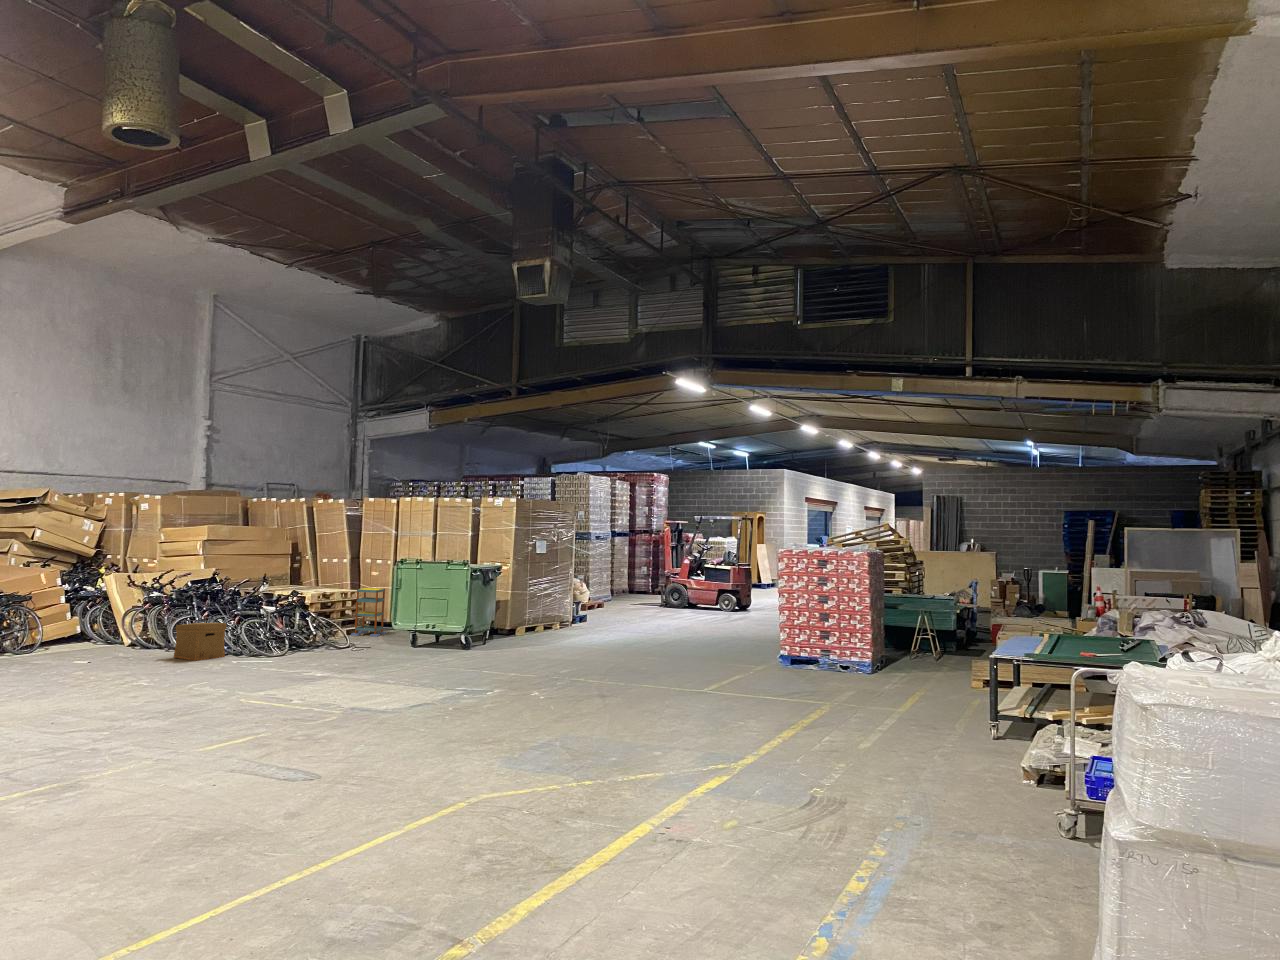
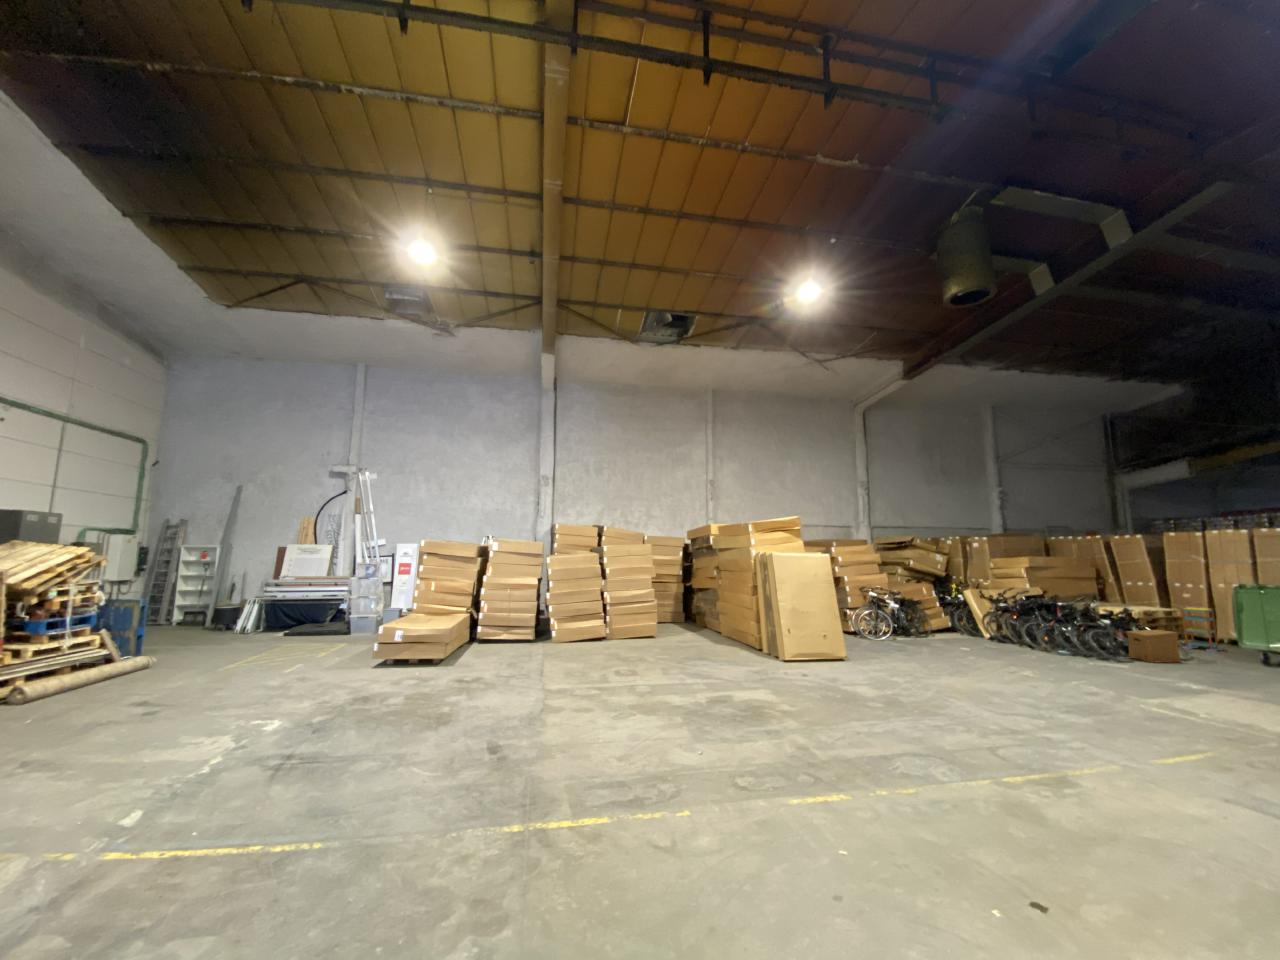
cardboard box: present [174,622,226,661] -> present [1126,630,1181,662]

